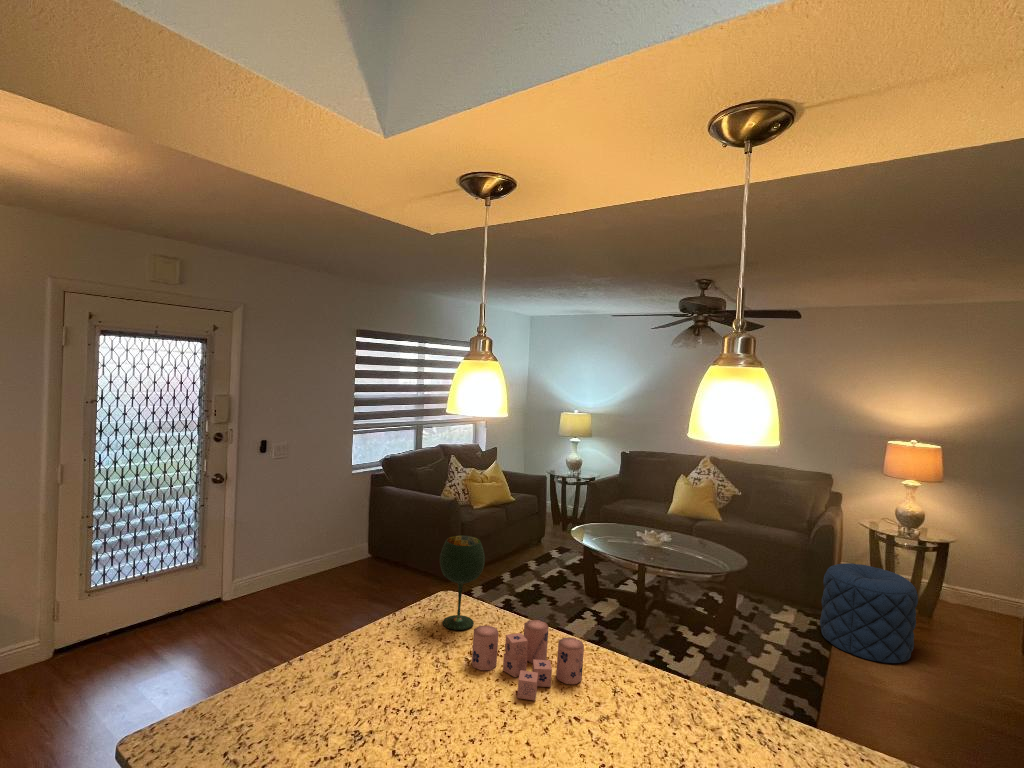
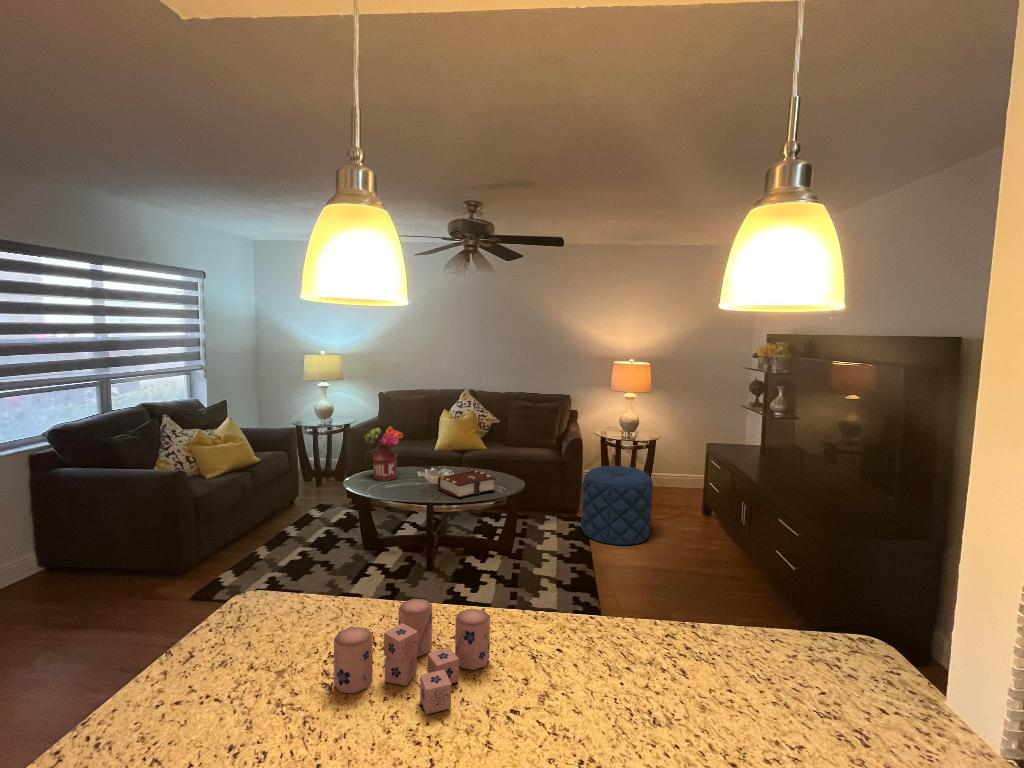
flower arrangement: none [596,486,631,536] -> present [365,426,403,481]
wine glass: present [440,536,485,630] -> none [247,509,319,647]
book: none [656,541,714,565] -> present [438,471,496,498]

